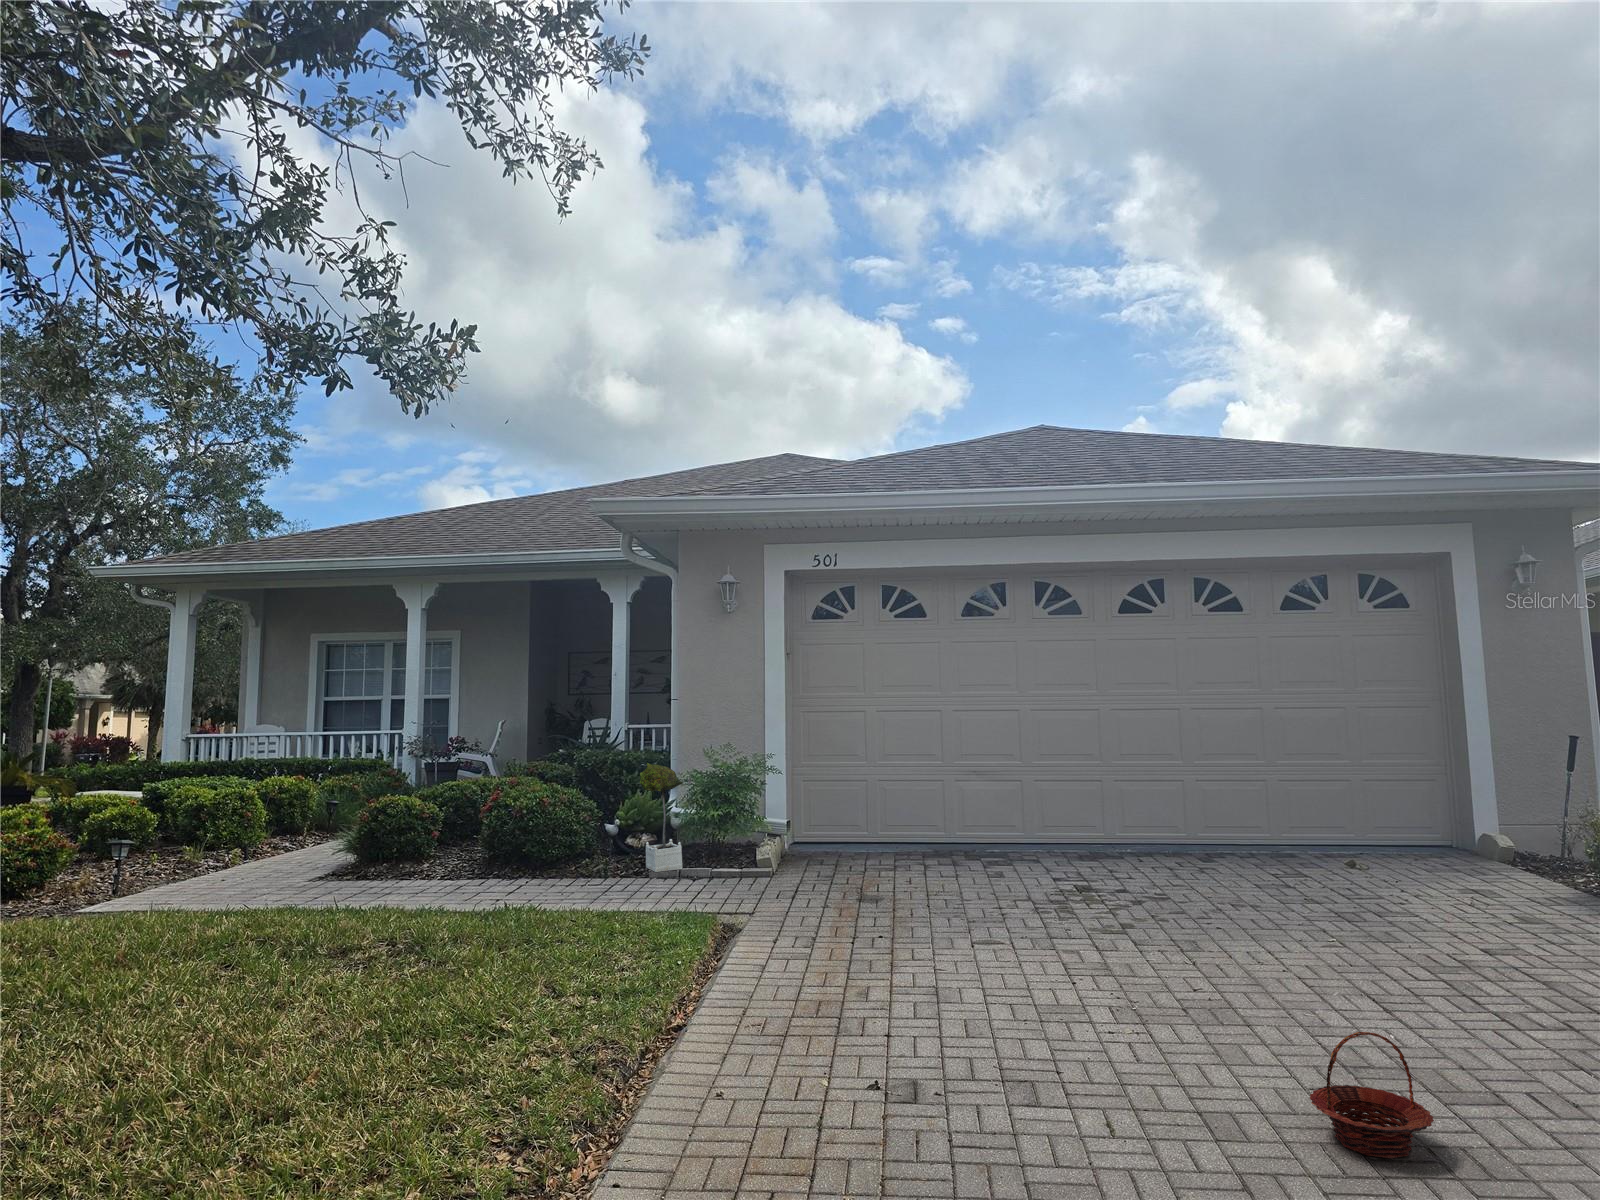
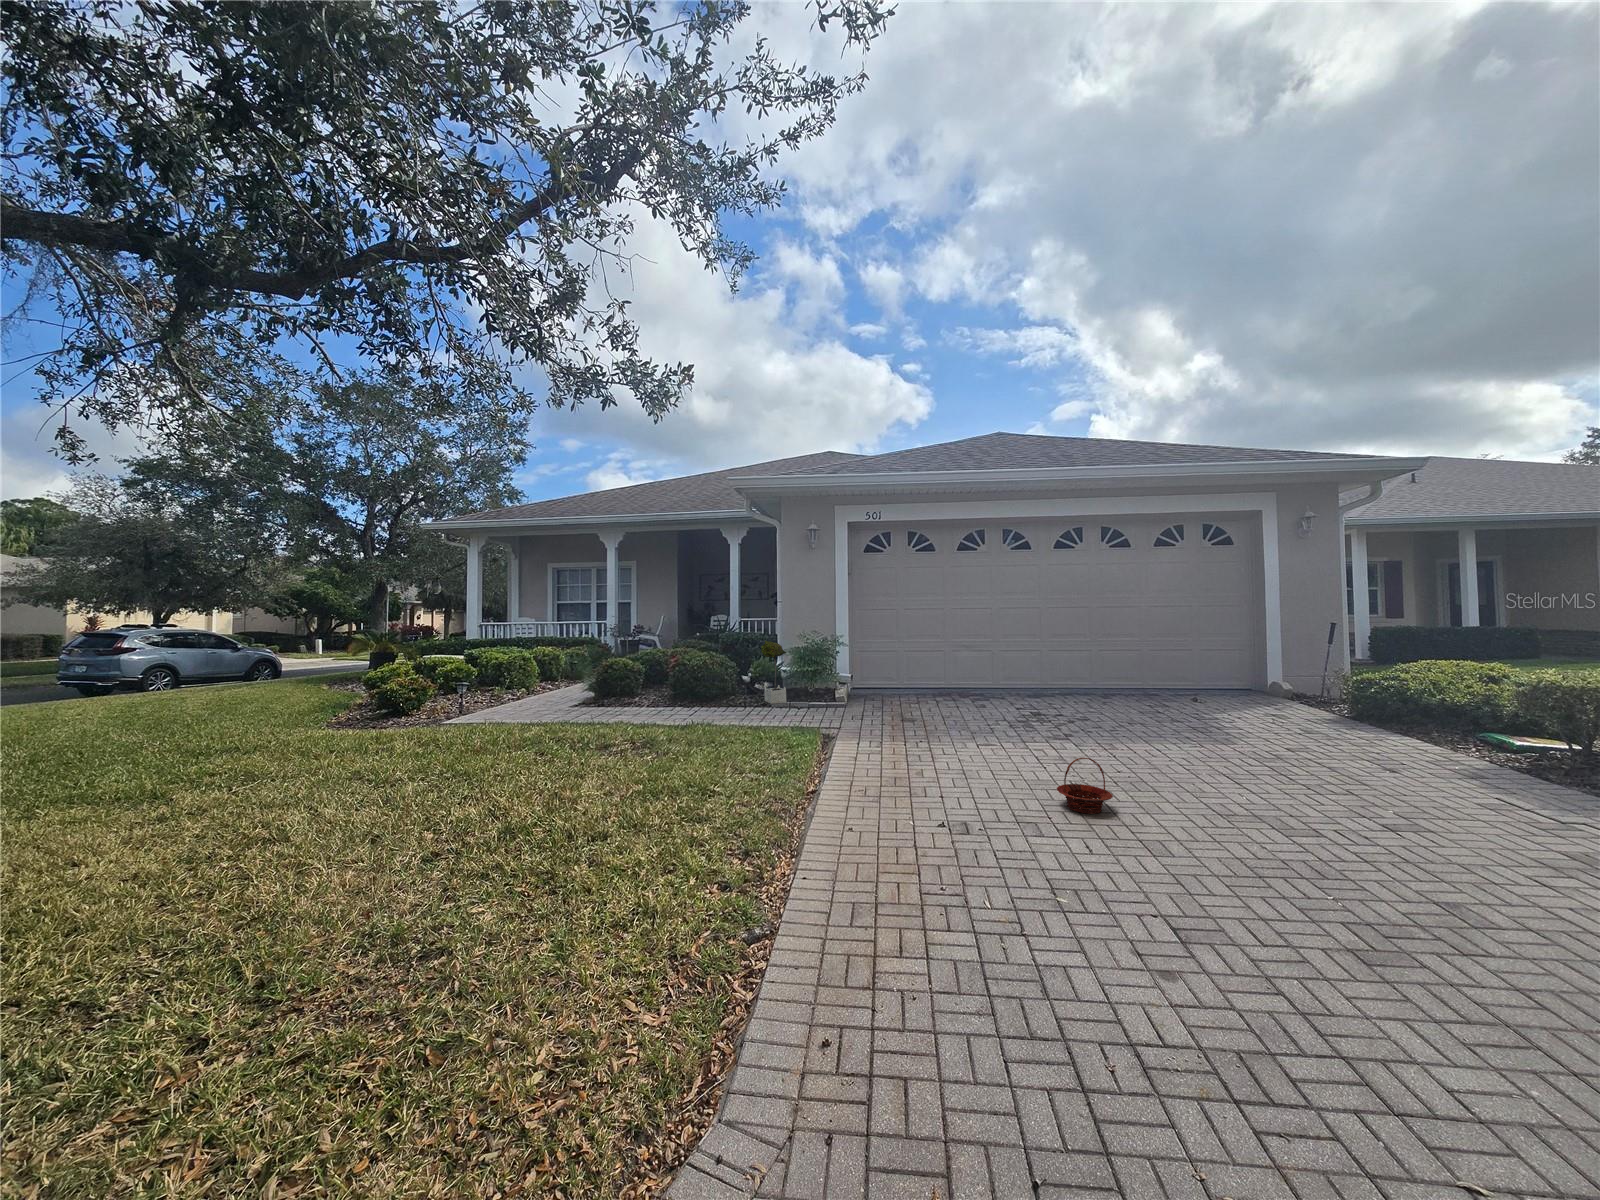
basket: present [1310,1032,1434,1159] -> present [1057,758,1113,814]

